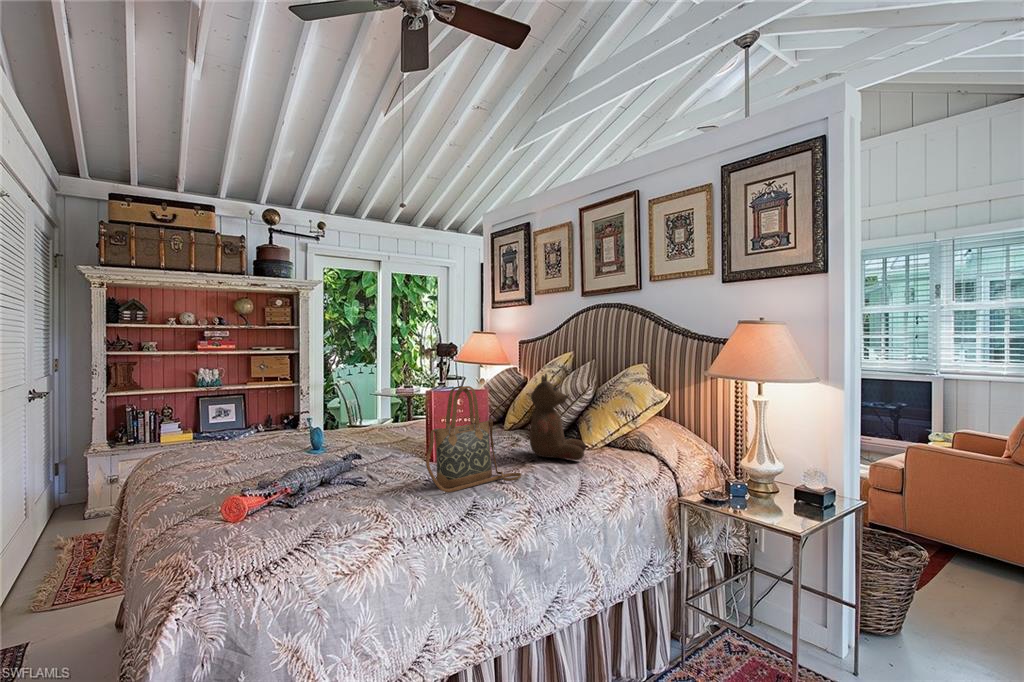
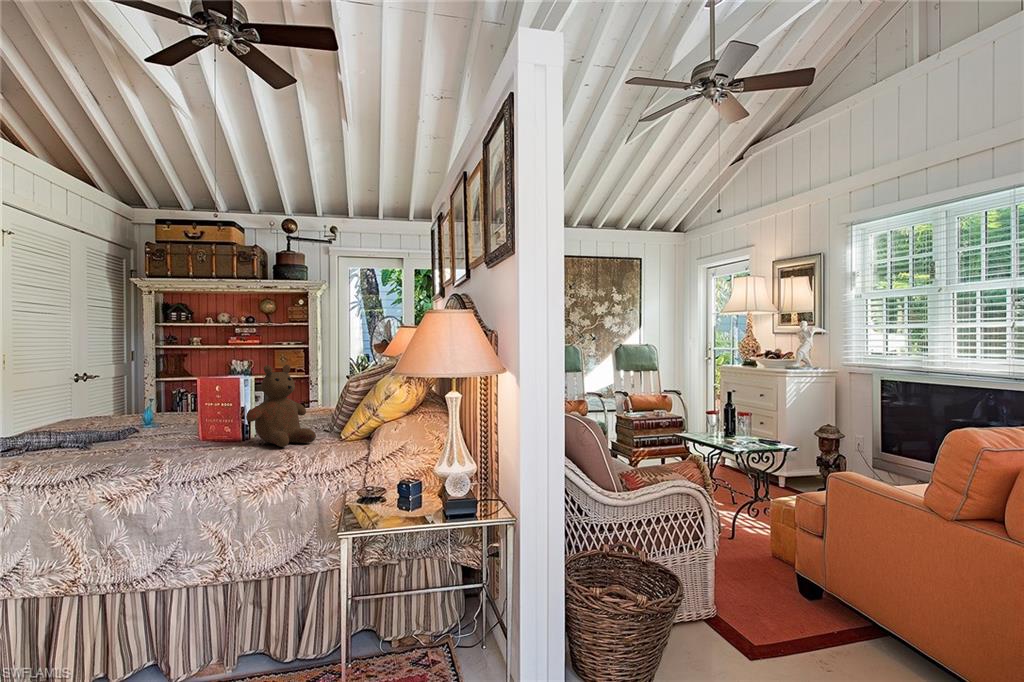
handbag: present [426,386,521,492] -> none [93,371,191,457]

